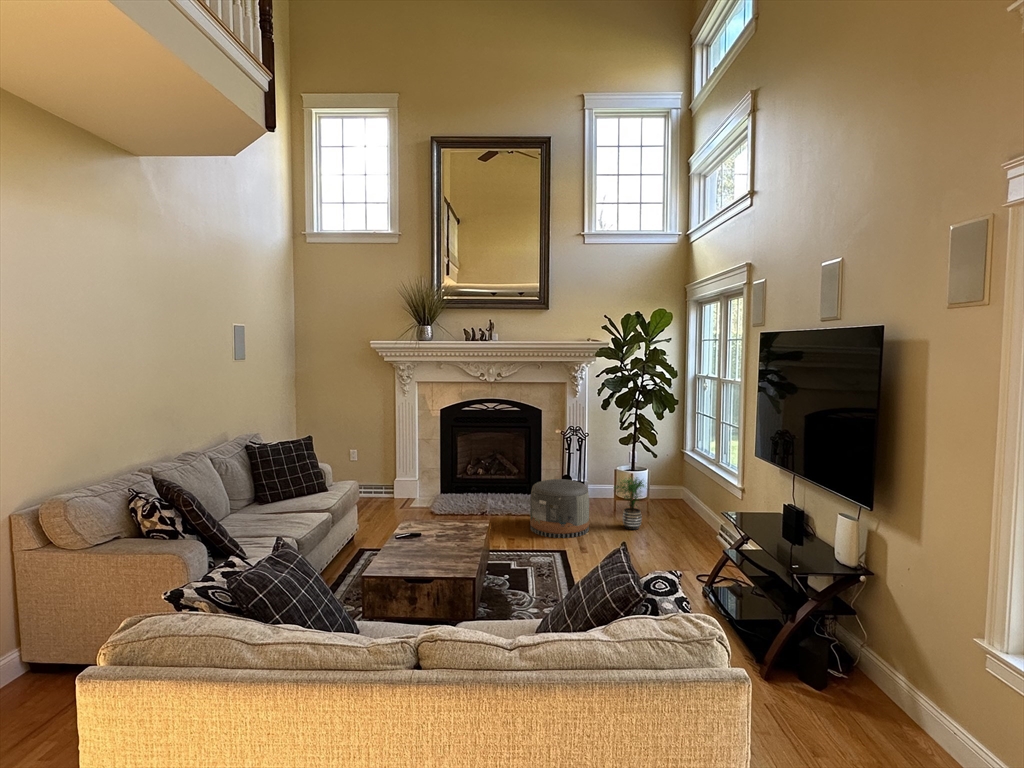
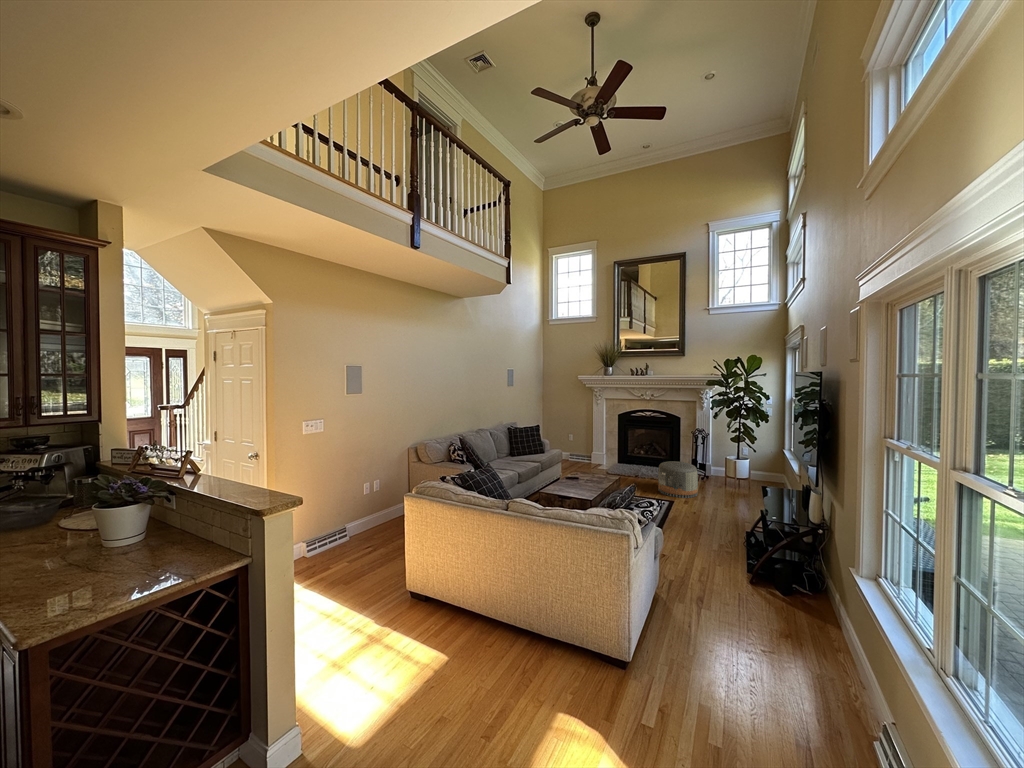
potted plant: present [613,477,644,530] -> none [715,465,743,500]

